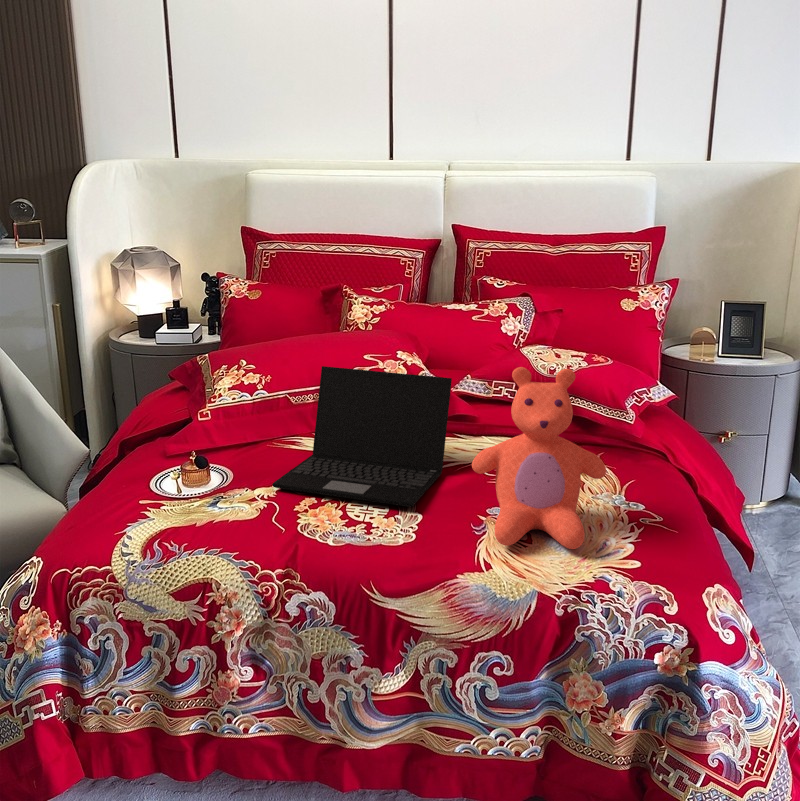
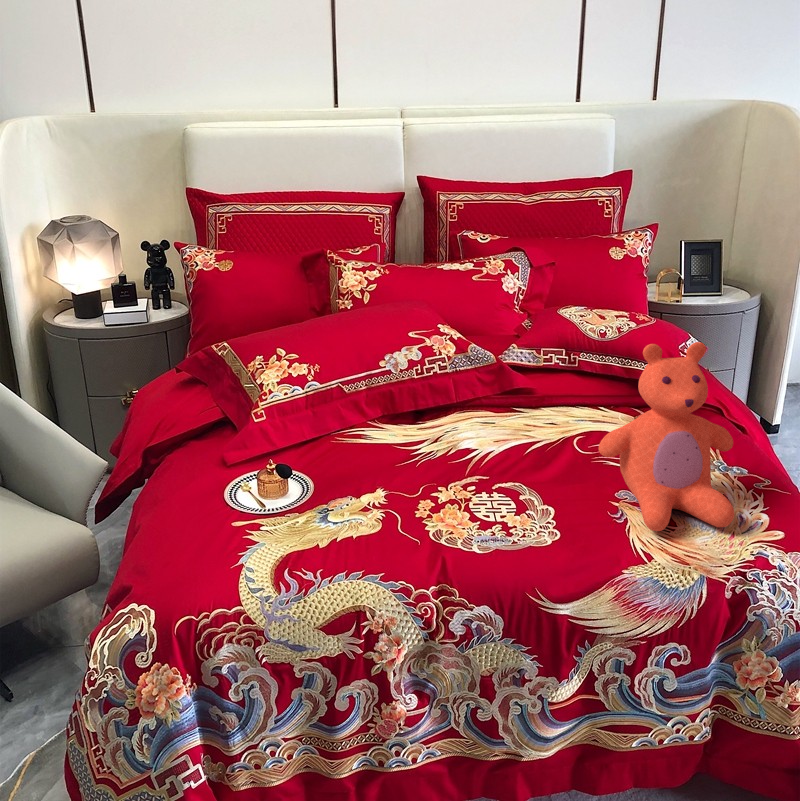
laptop: present [272,366,452,507] -> none [374,351,539,499]

